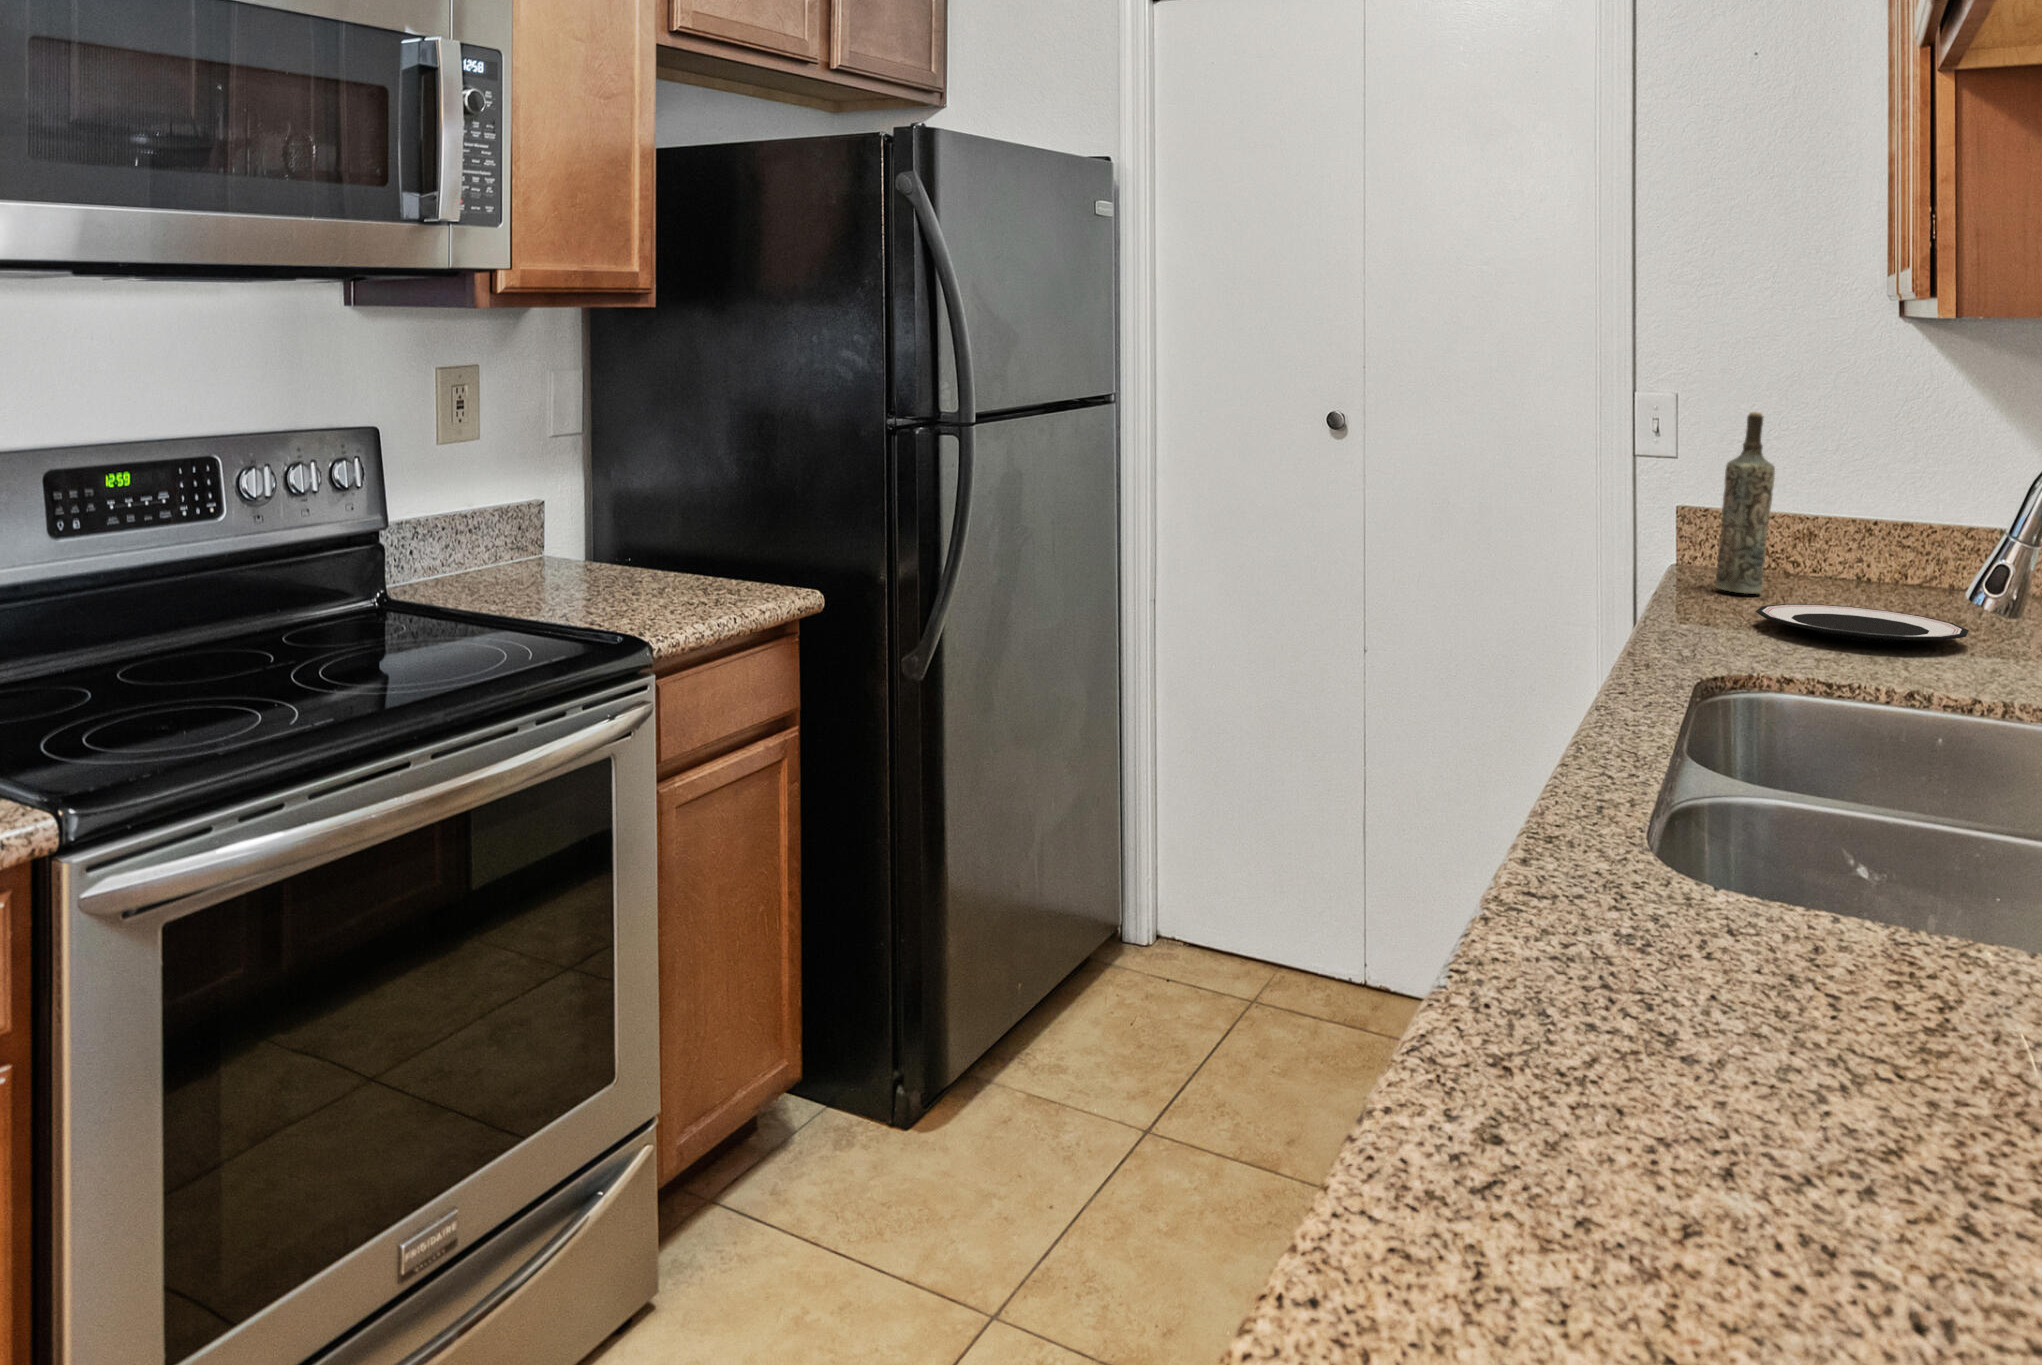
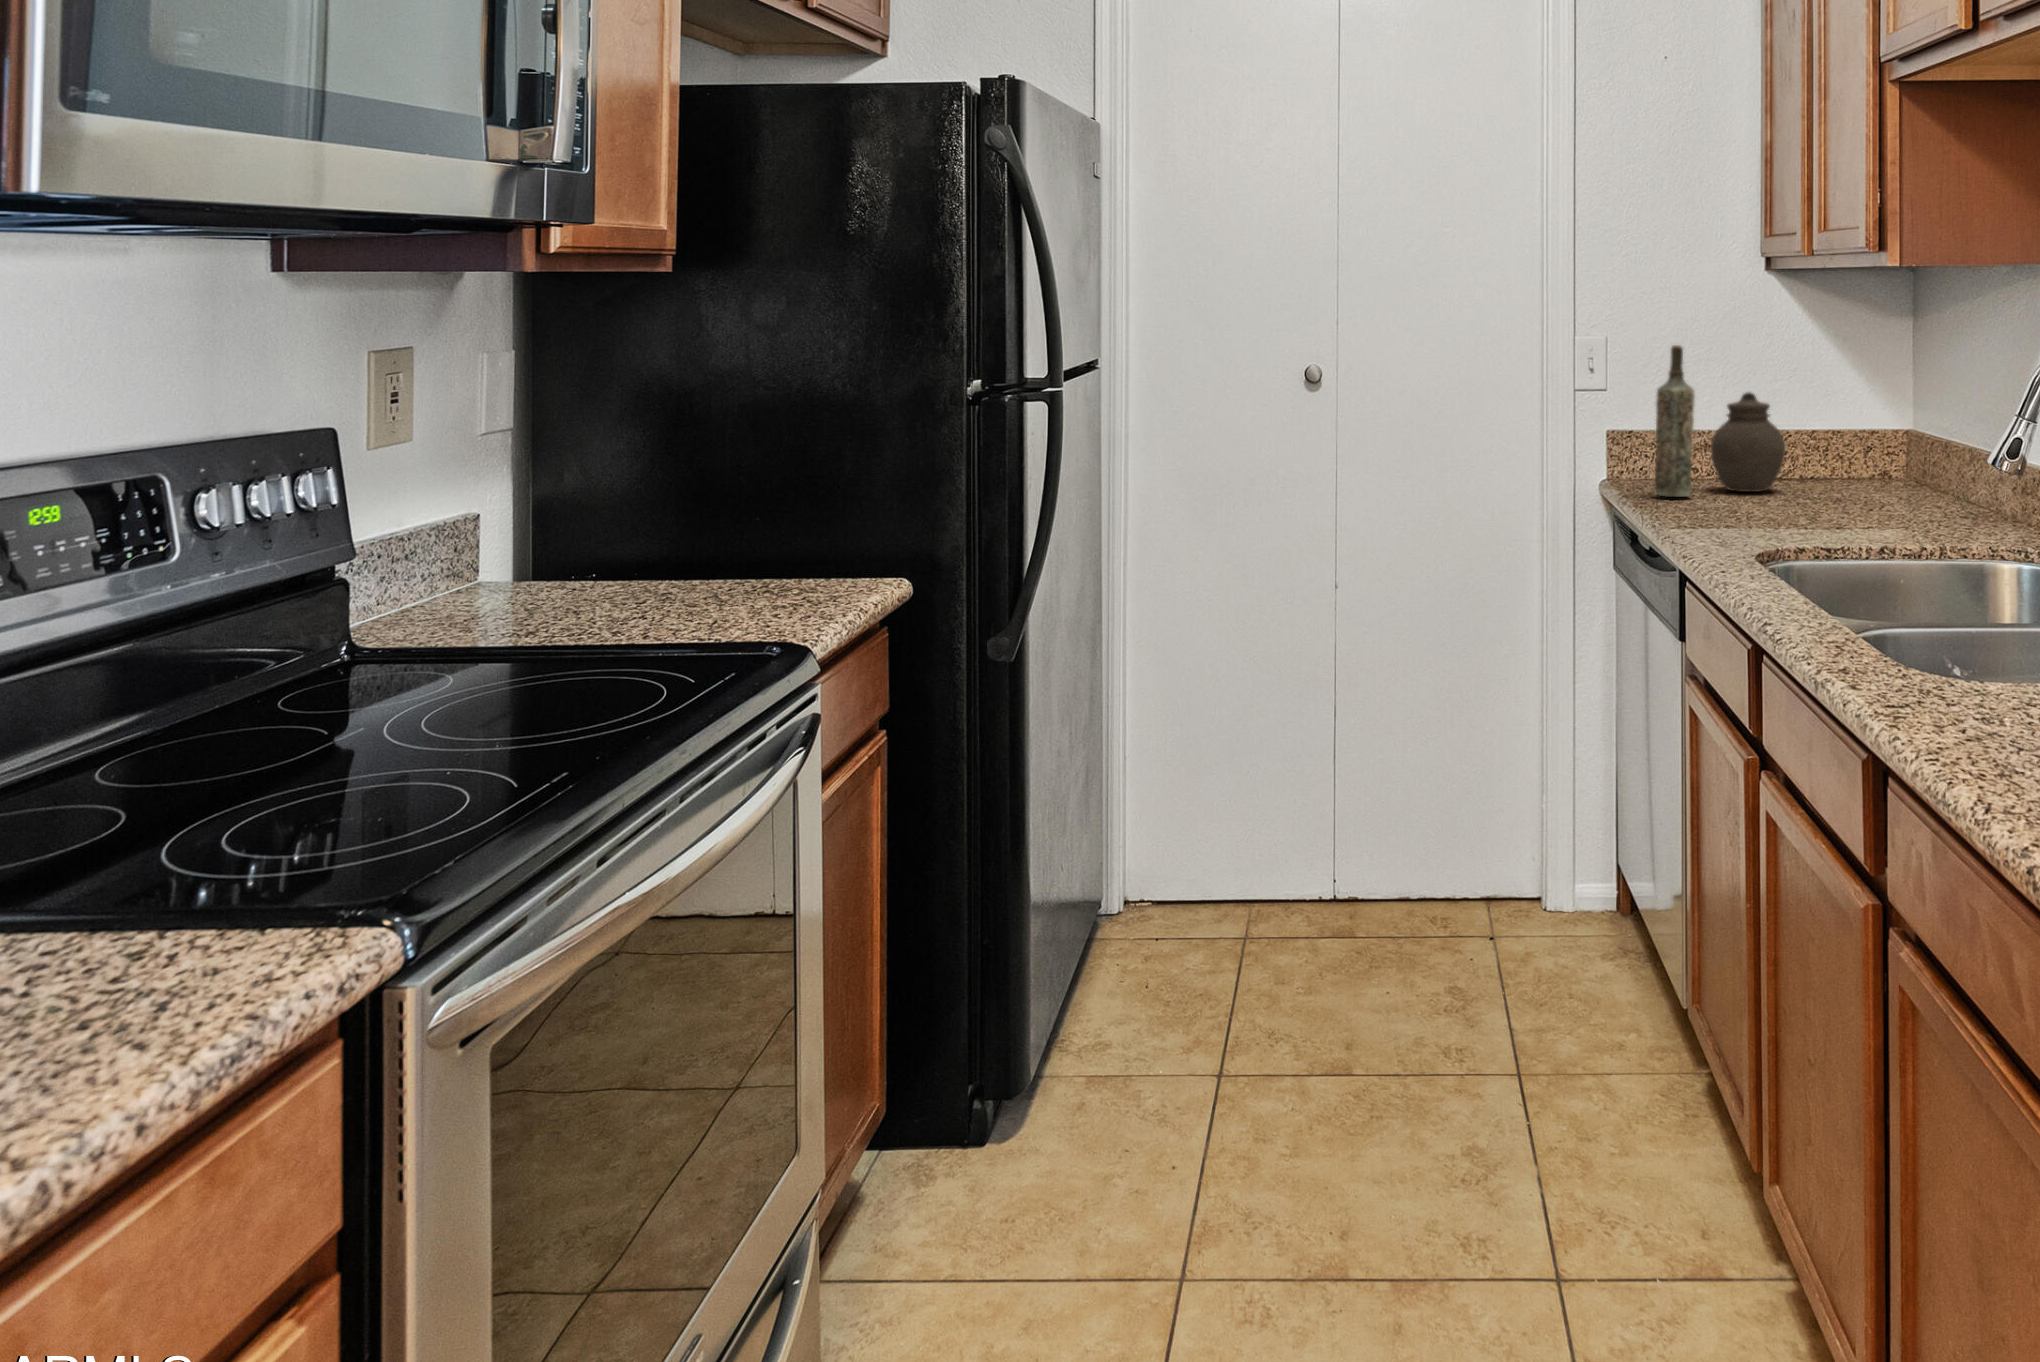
jar: none [1808,475,1910,597] -> present [1711,392,1785,492]
plate: present [1756,604,1969,642] -> none [1720,497,1877,520]

